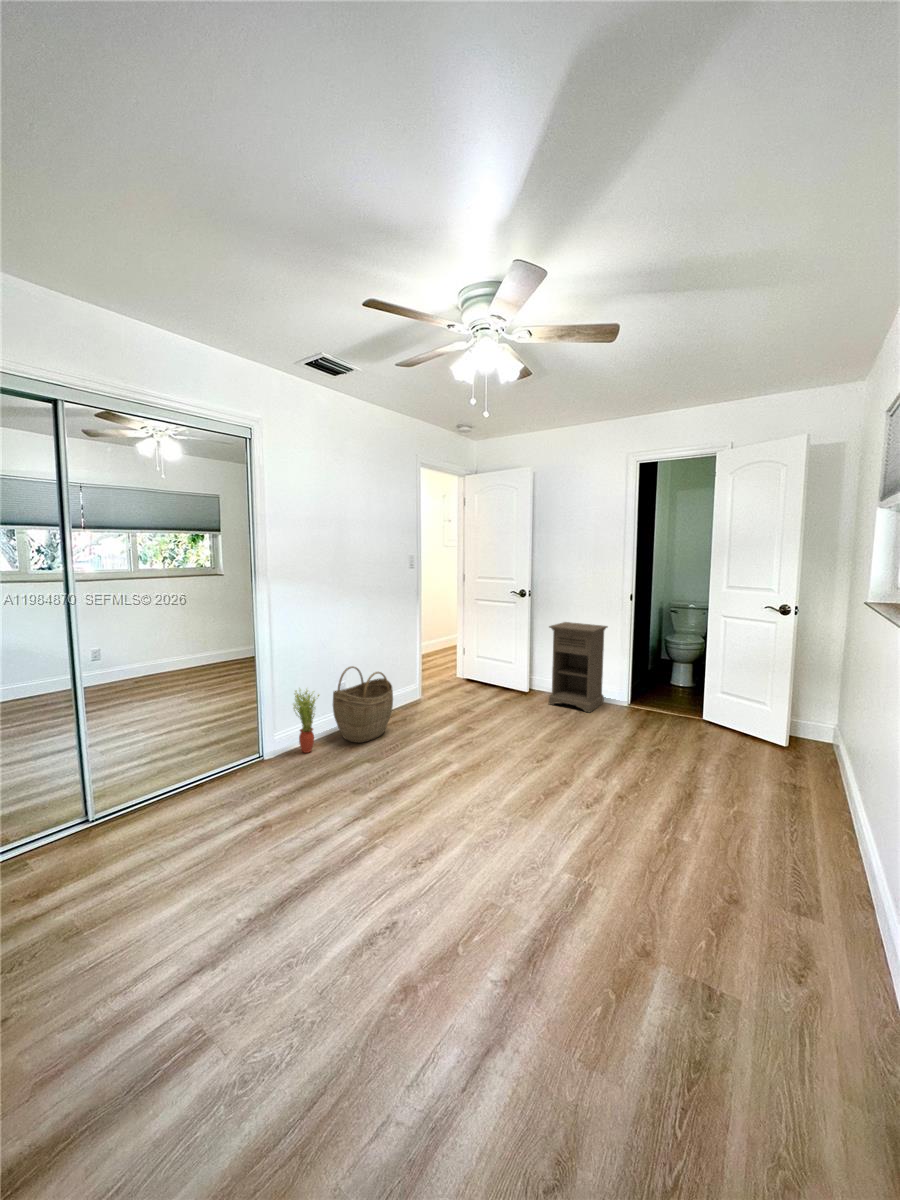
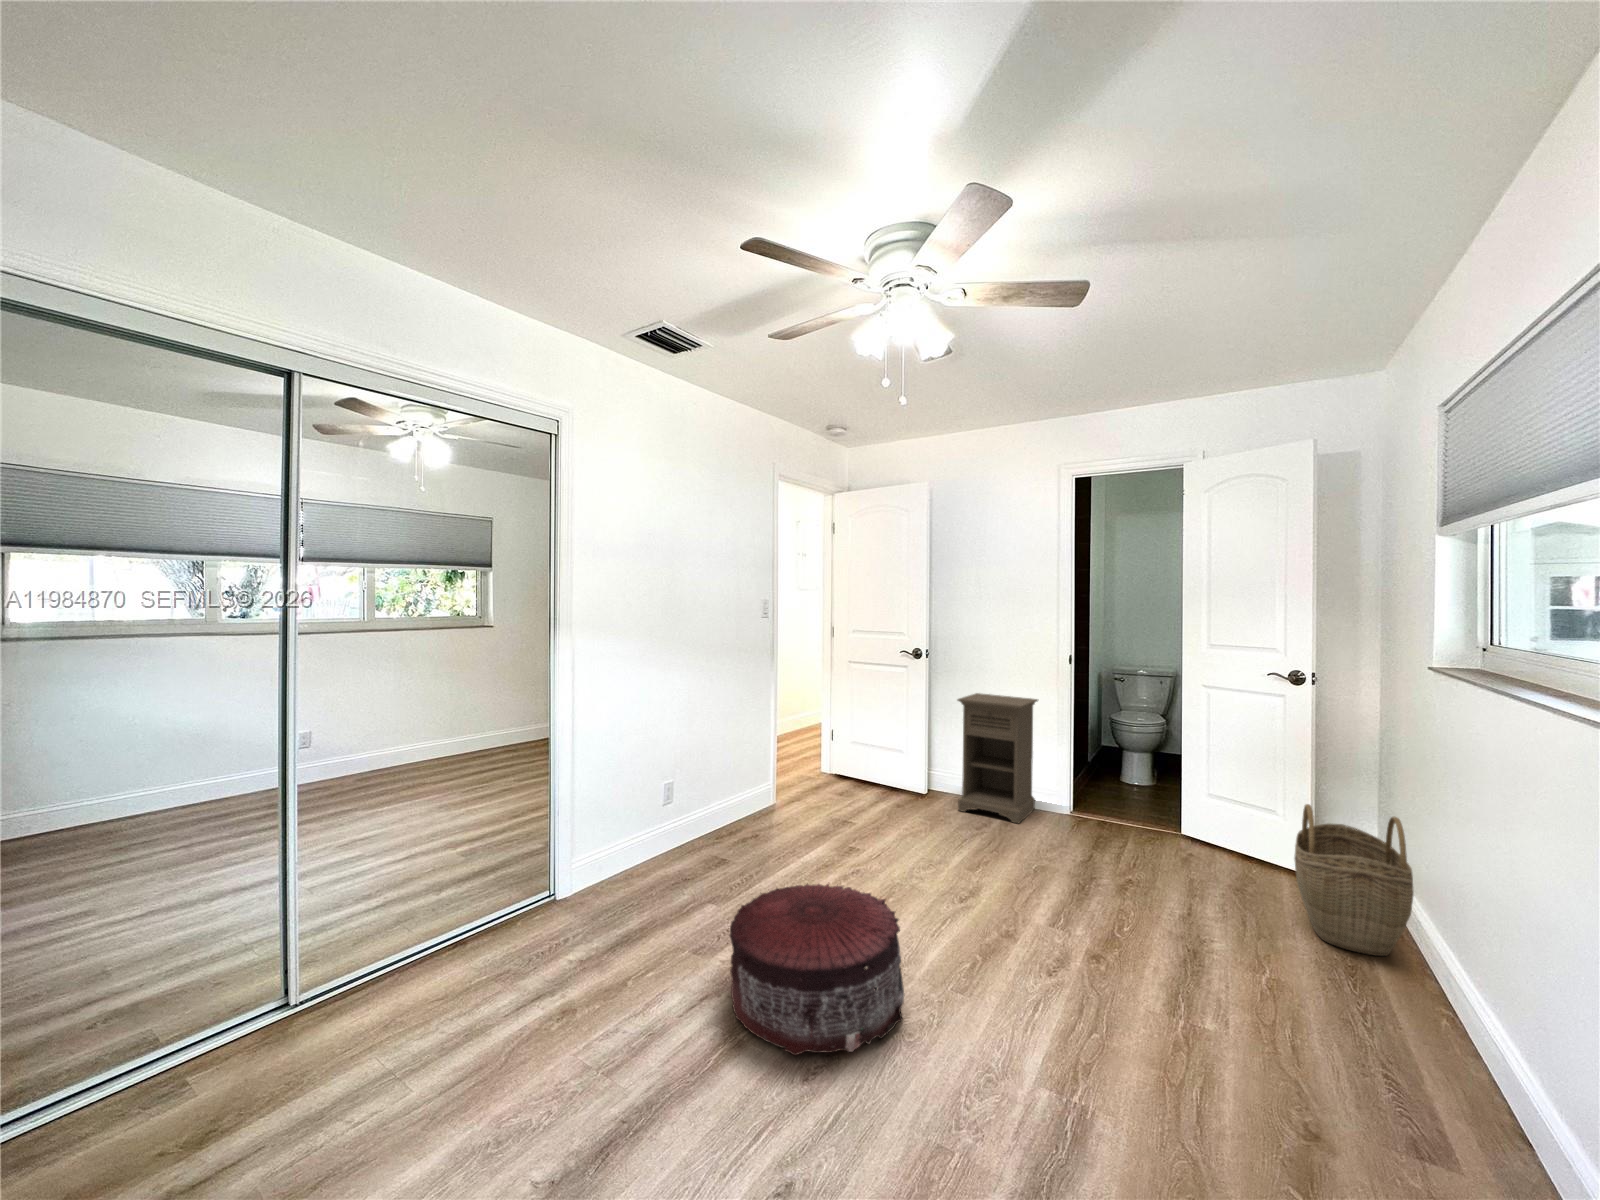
woven basket: present [333,666,393,743] -> present [1294,804,1414,956]
potted plant: present [294,689,319,753] -> none [602,788,641,887]
pouf: none [370,748,485,852] -> present [730,884,904,1055]

